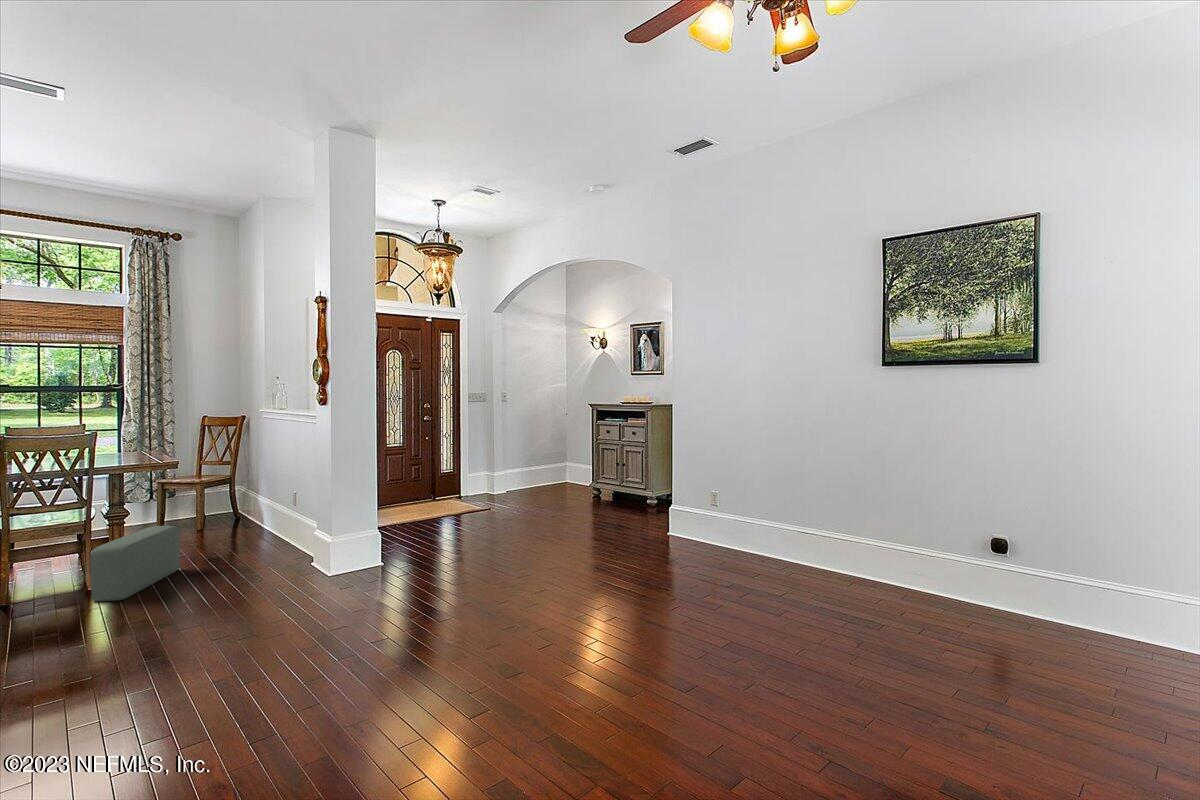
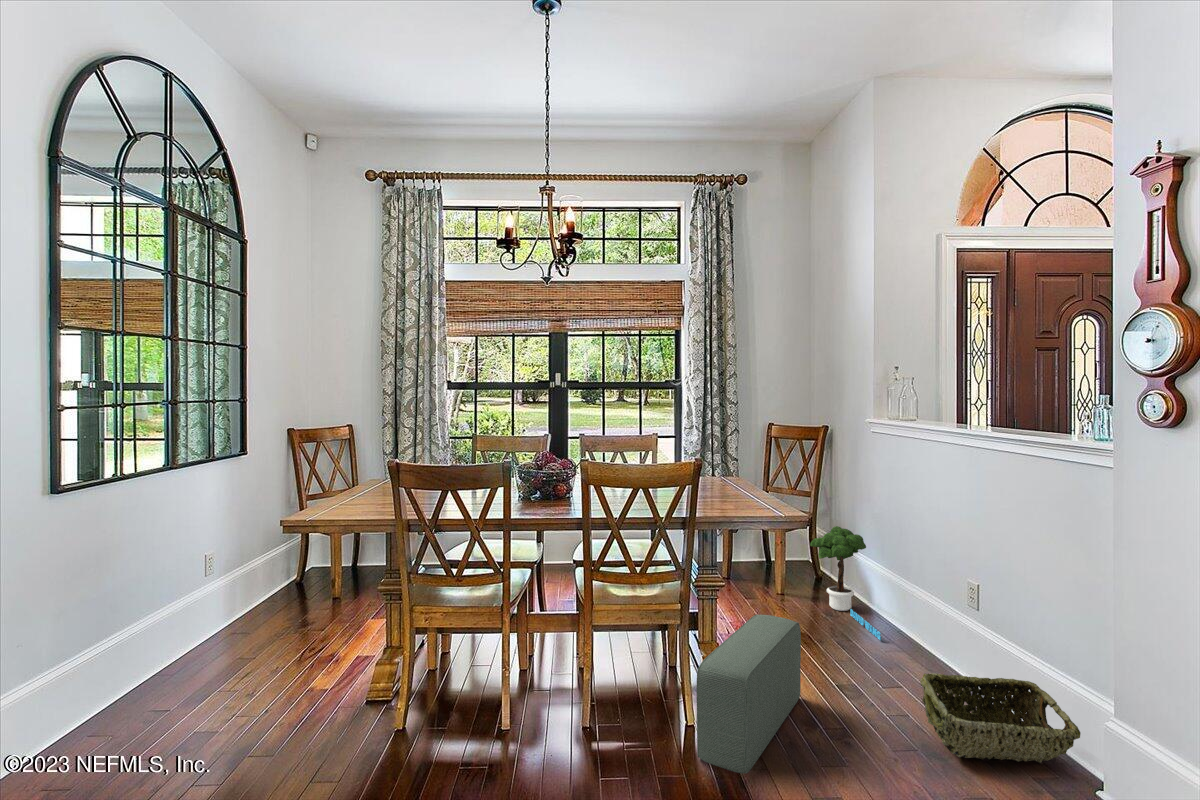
potted tree: none [220,479,260,540] -> present [810,526,881,640]
woven basket: none [243,533,312,571] -> present [920,673,1081,763]

